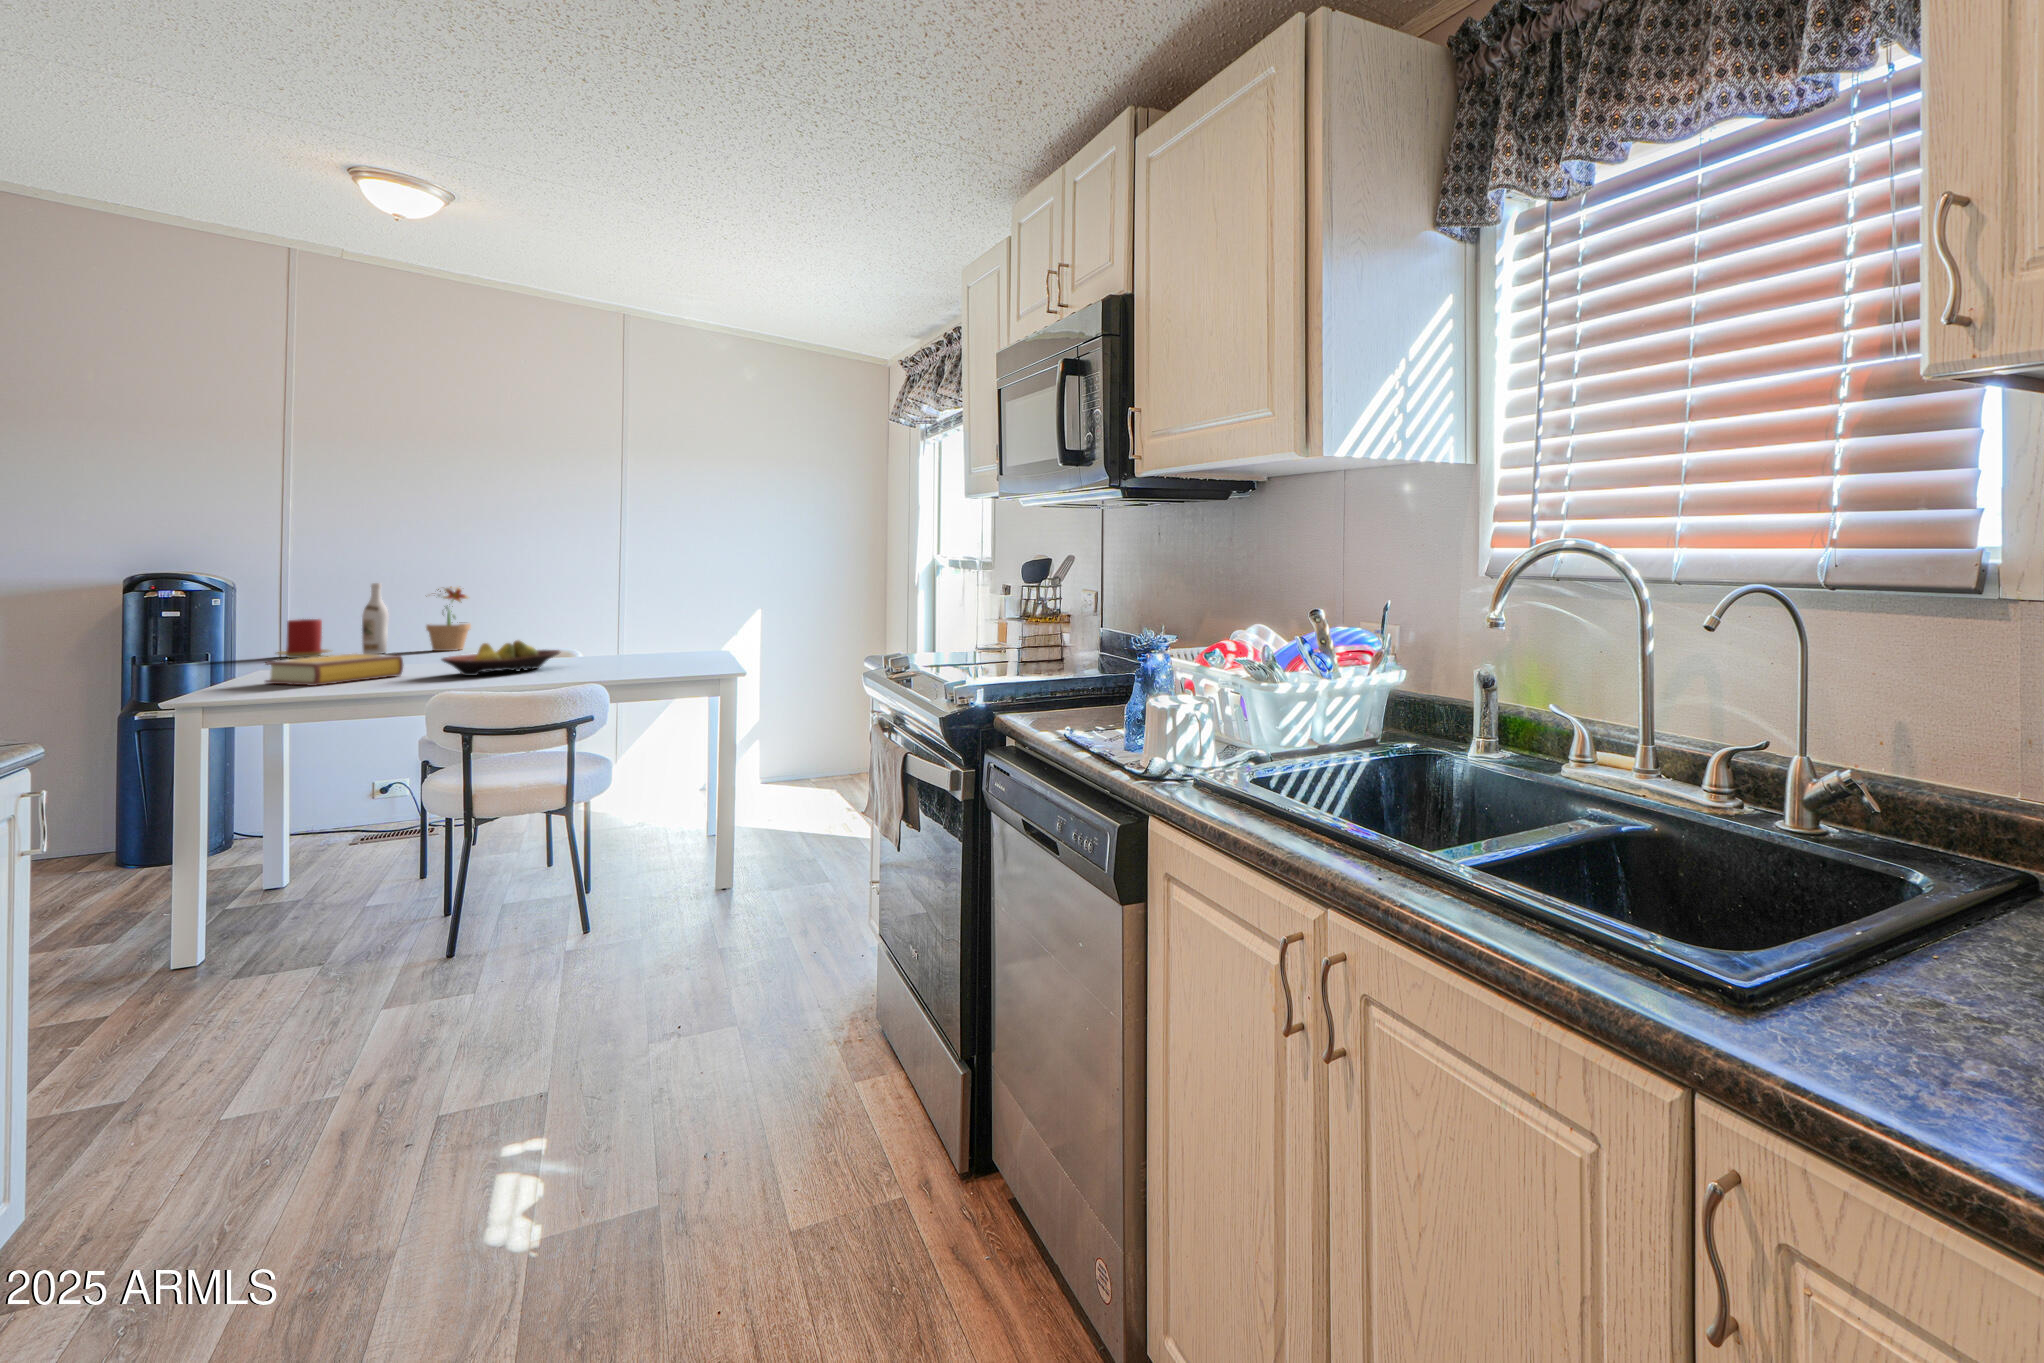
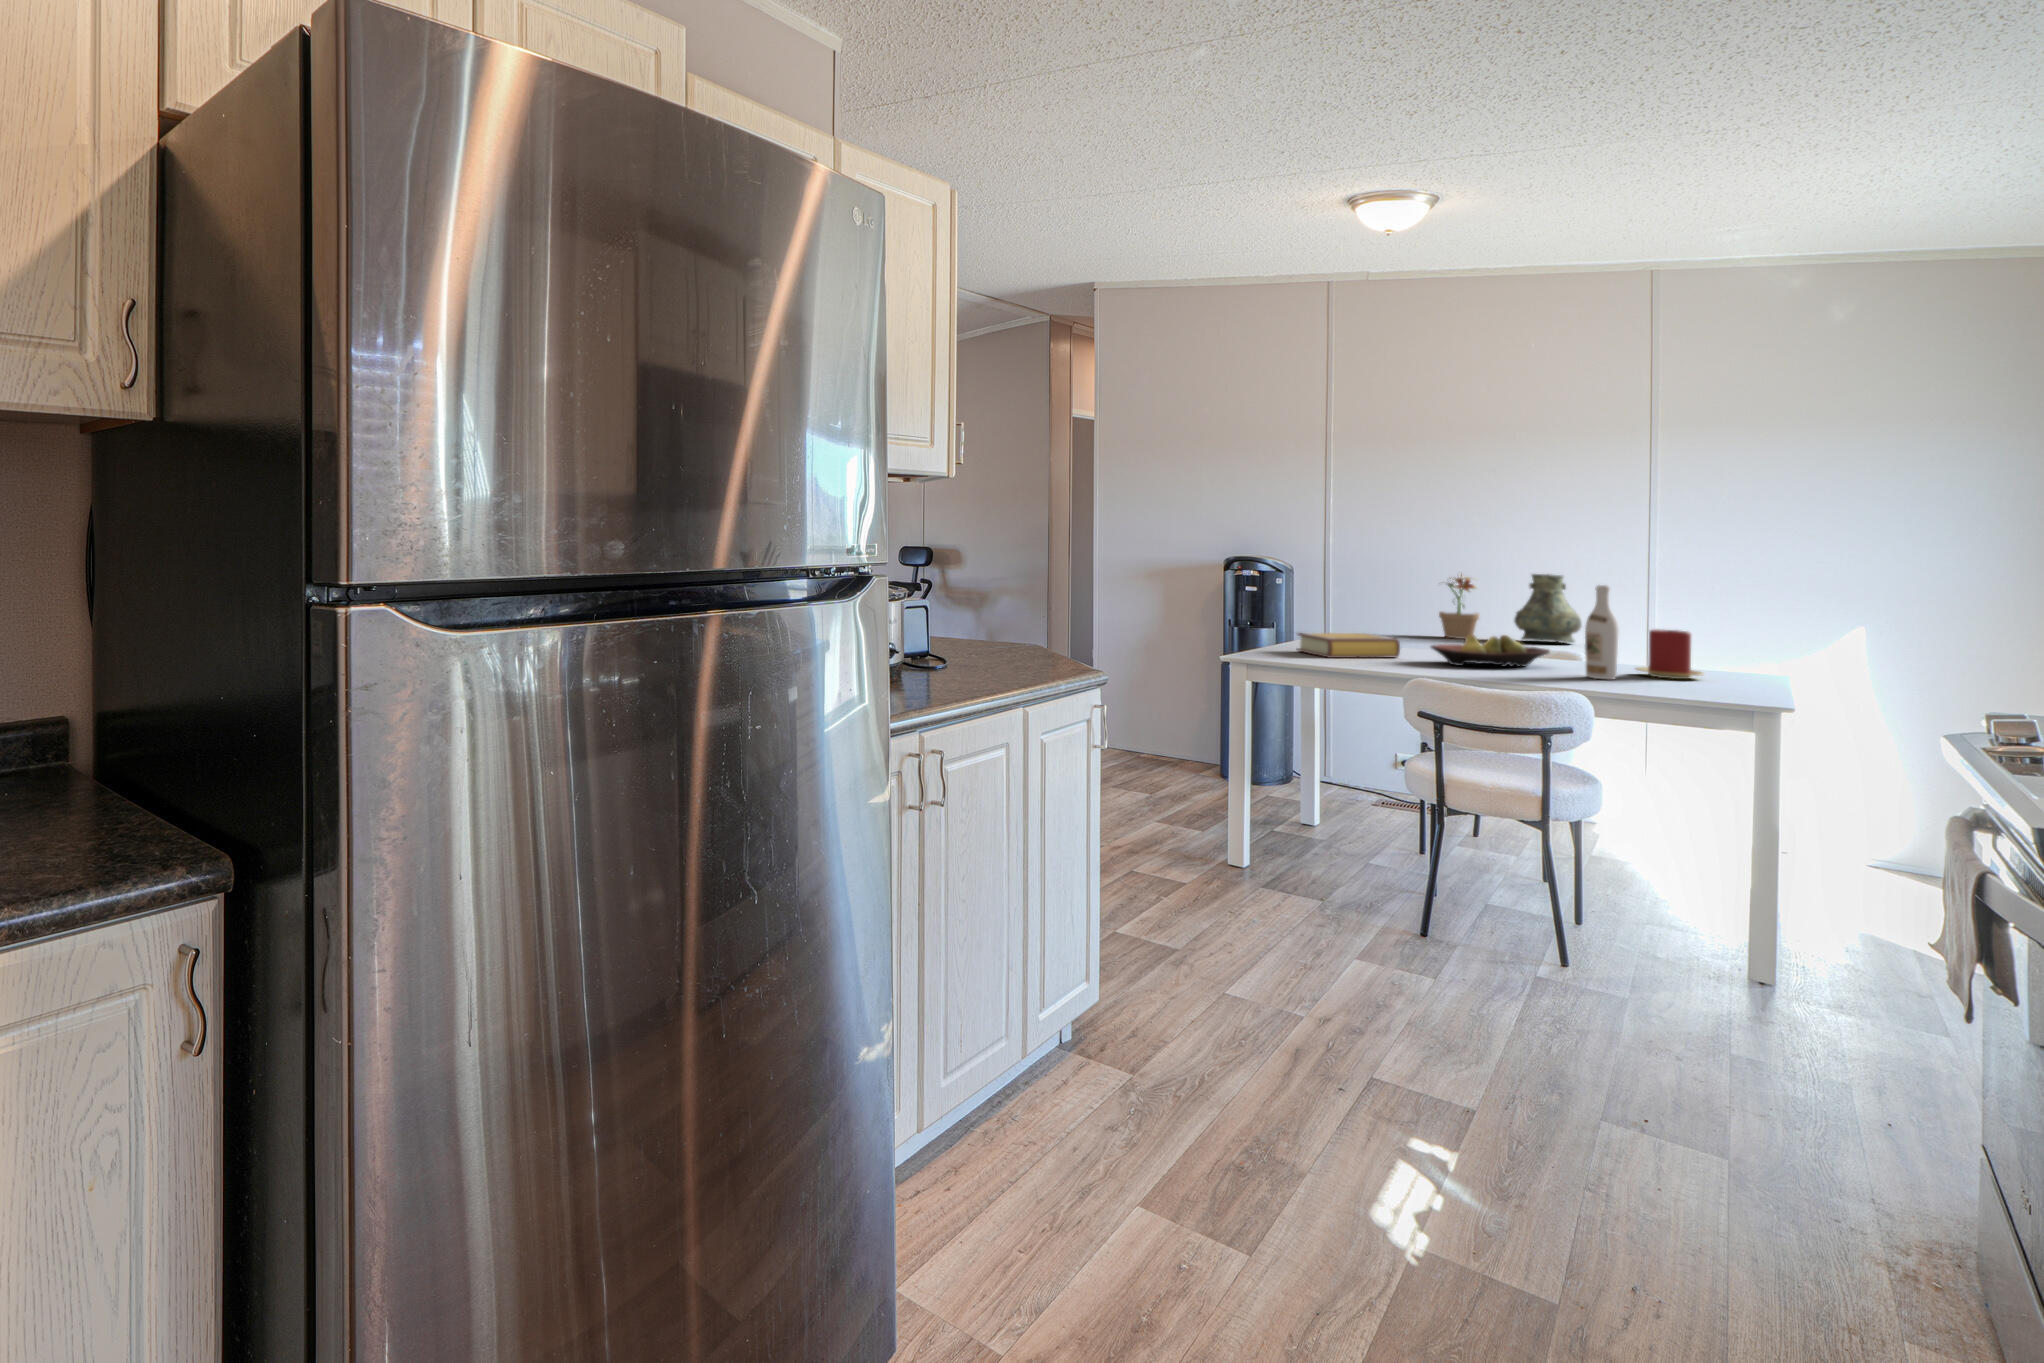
vase: none [507,581,570,646] -> present [1514,574,1582,643]
wine bottle: present [362,583,389,654] -> present [1585,585,1619,680]
candle: present [277,619,330,658] -> present [1636,629,1704,679]

